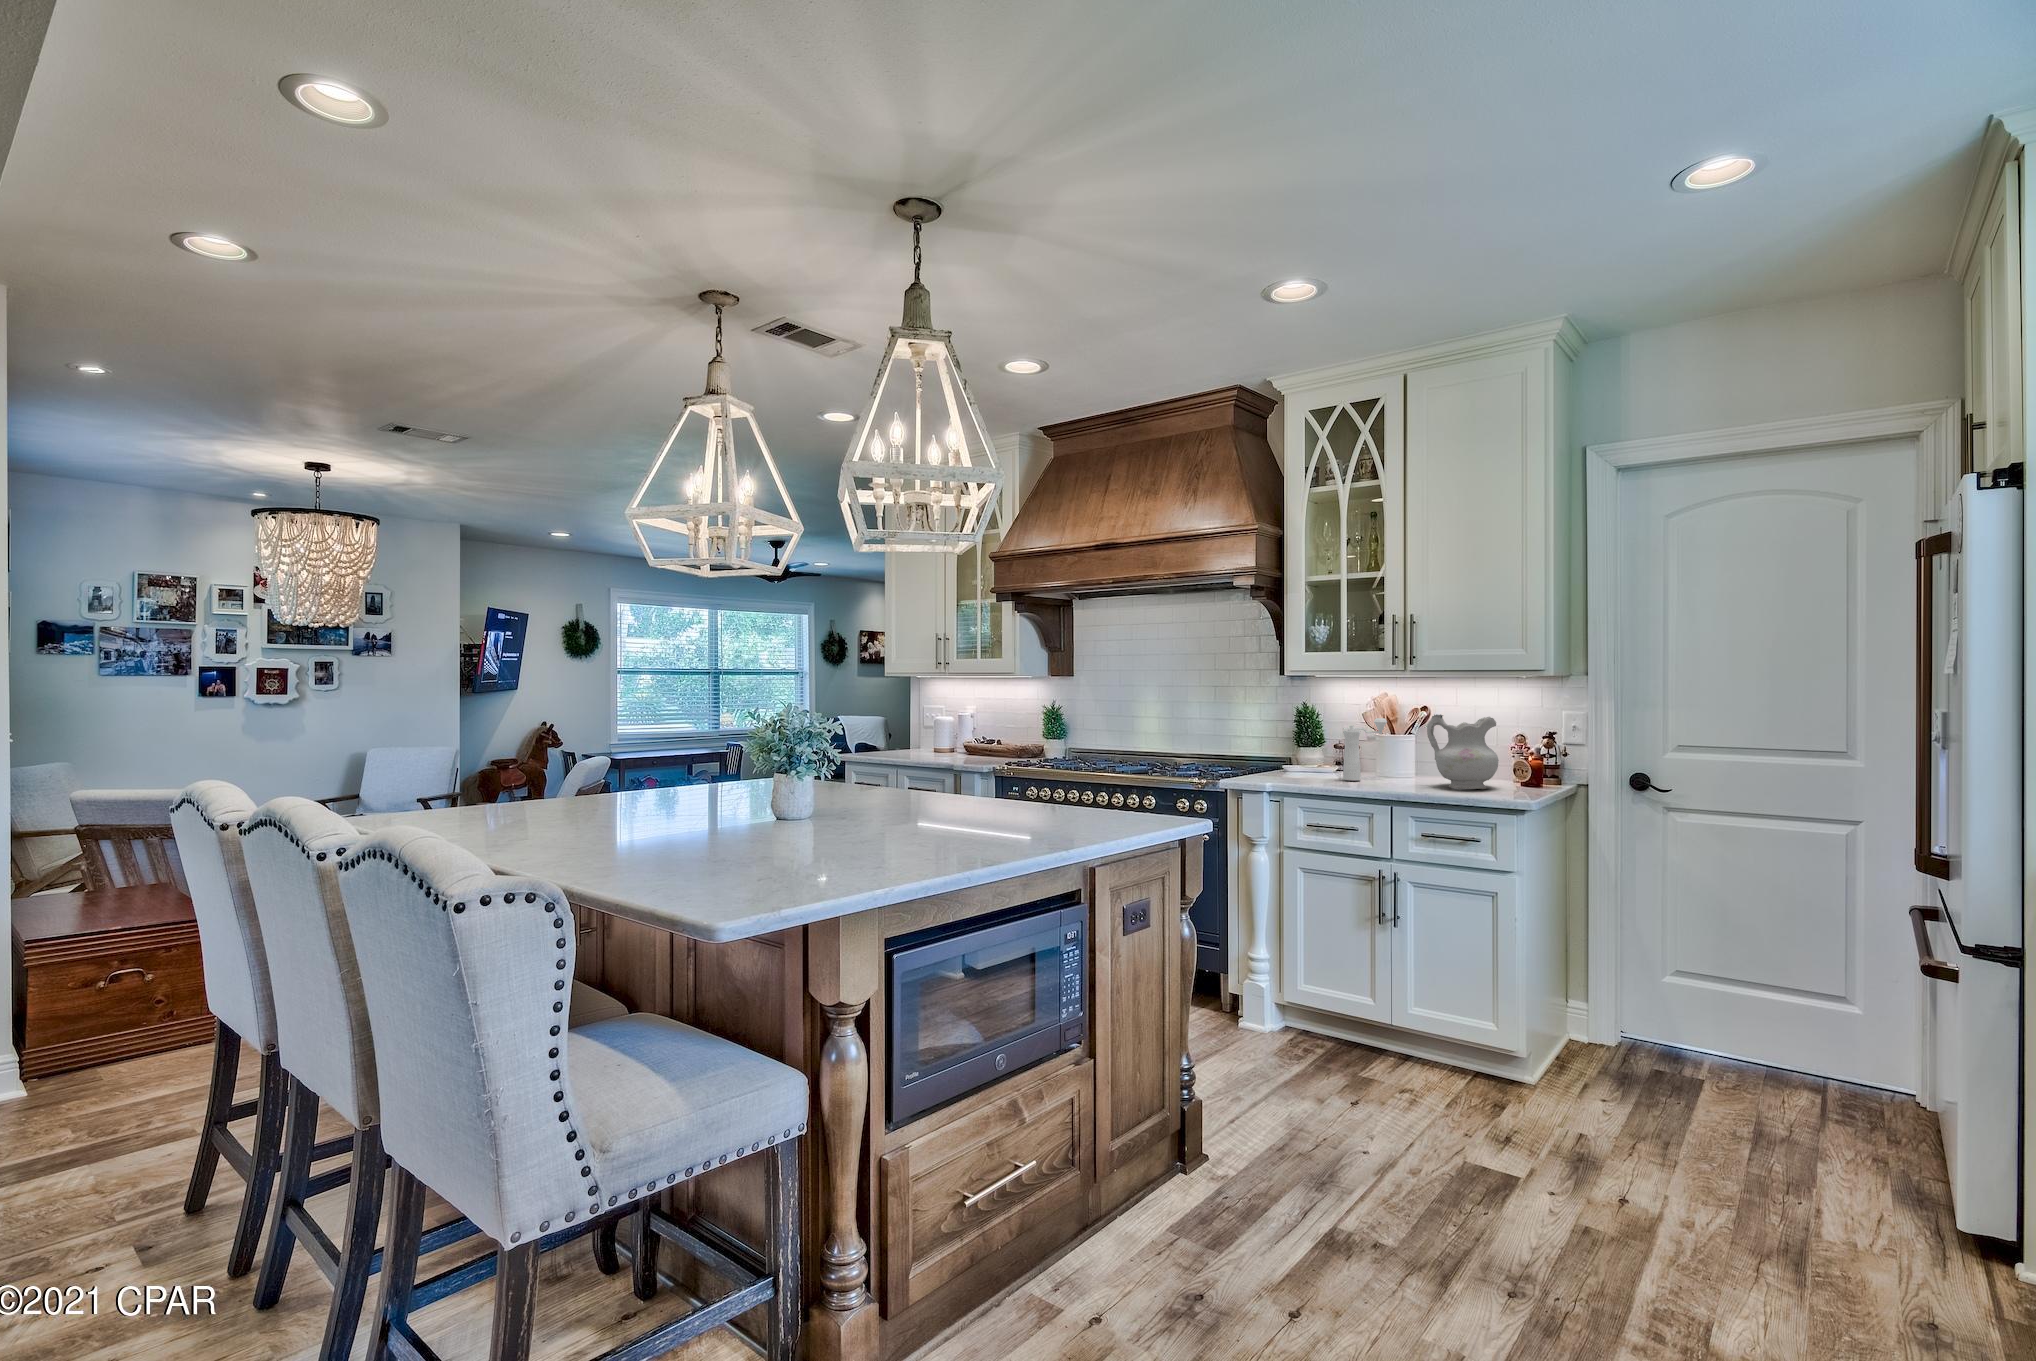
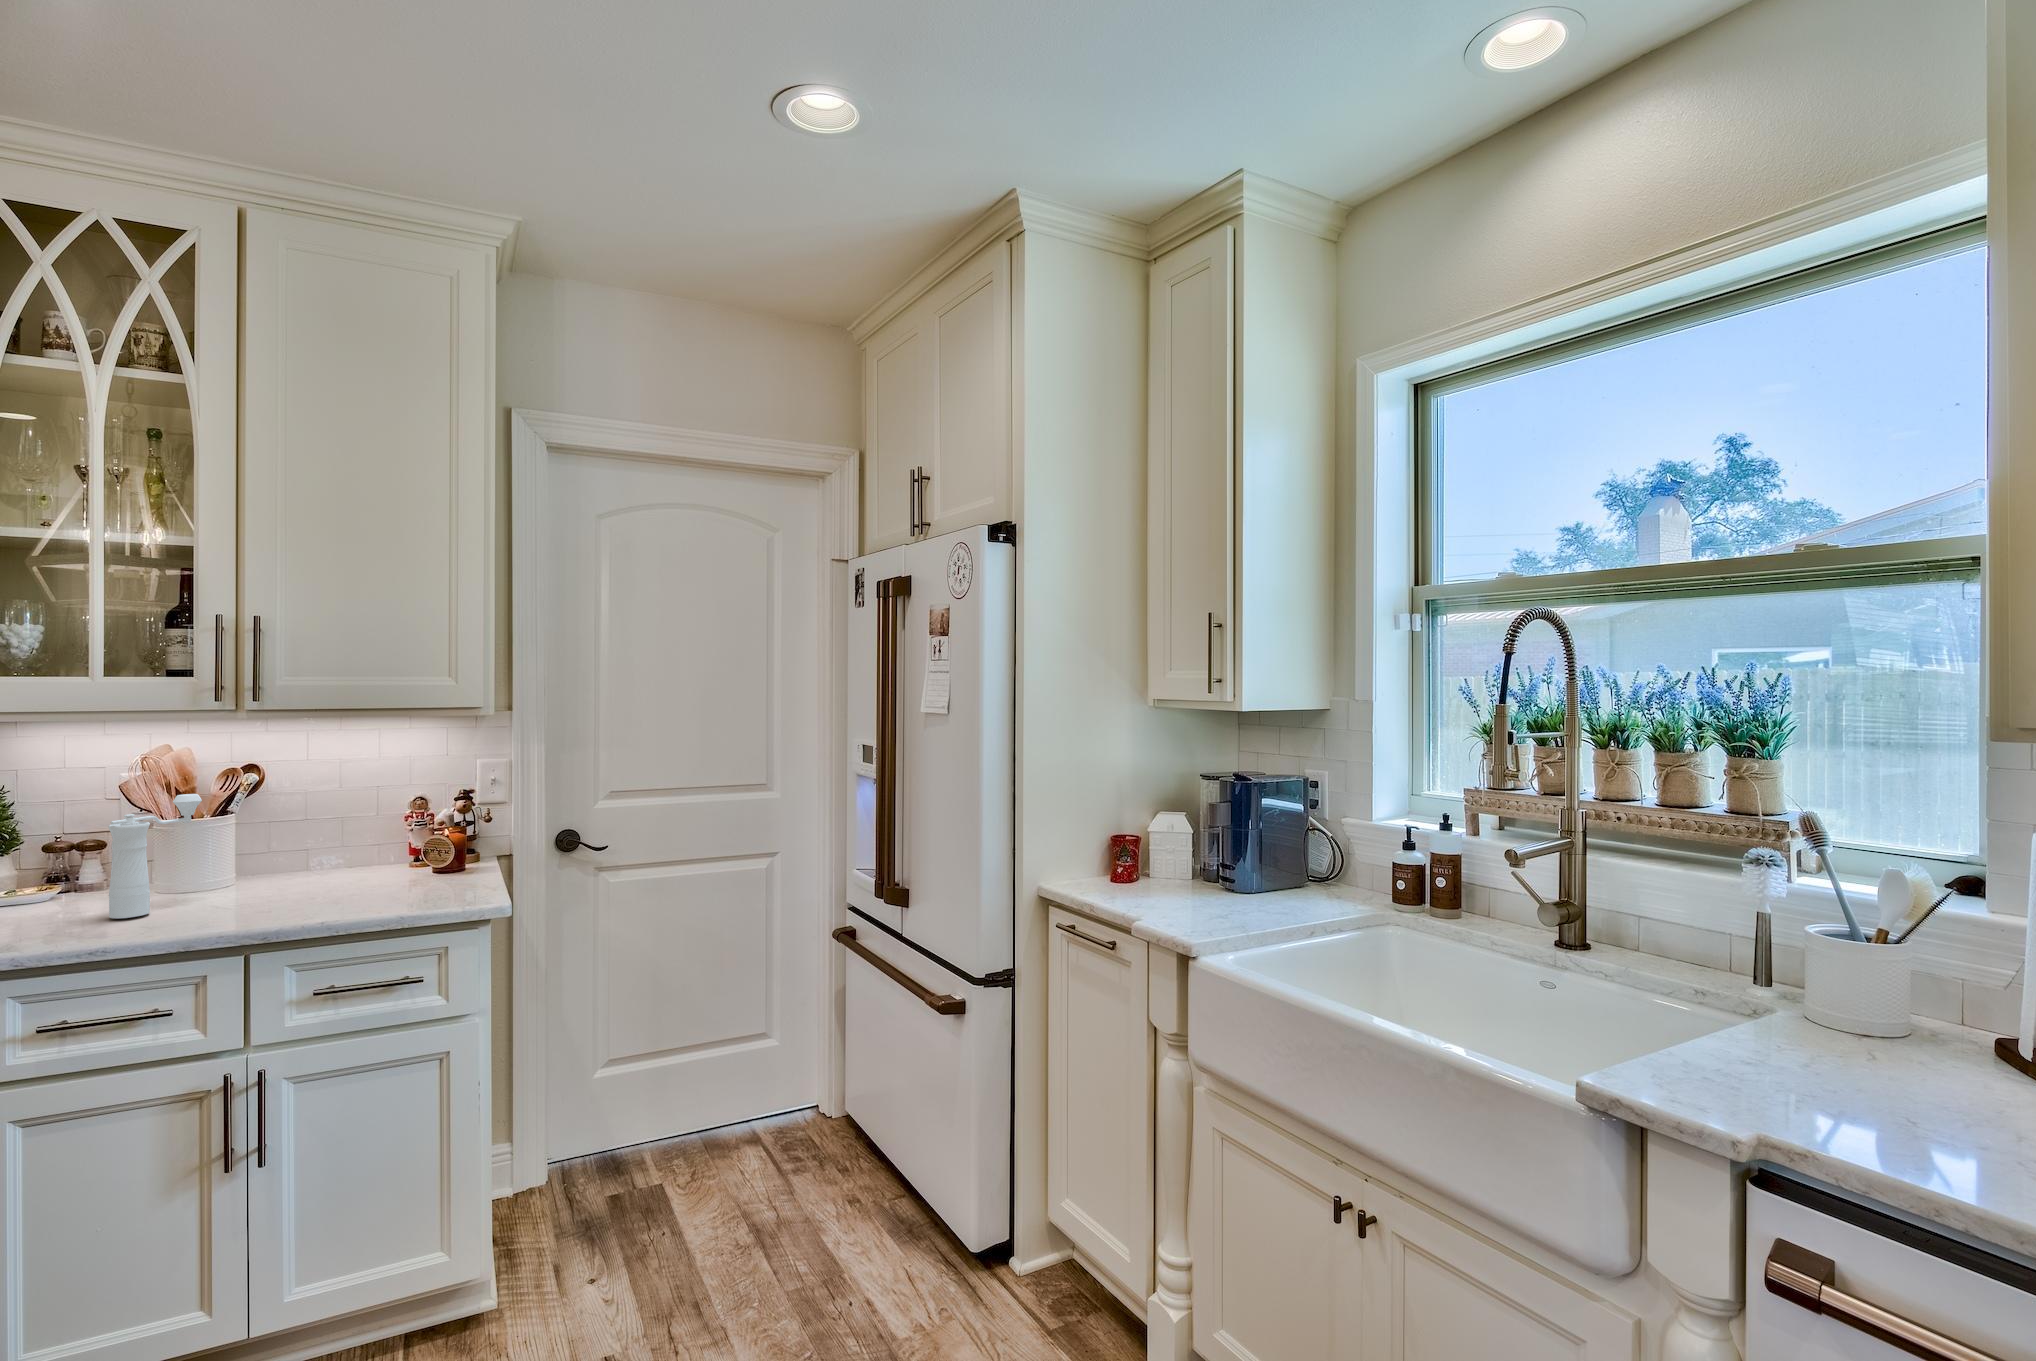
ceramic pitcher: present [1427,714,1499,789] -> none [301,779,422,899]

